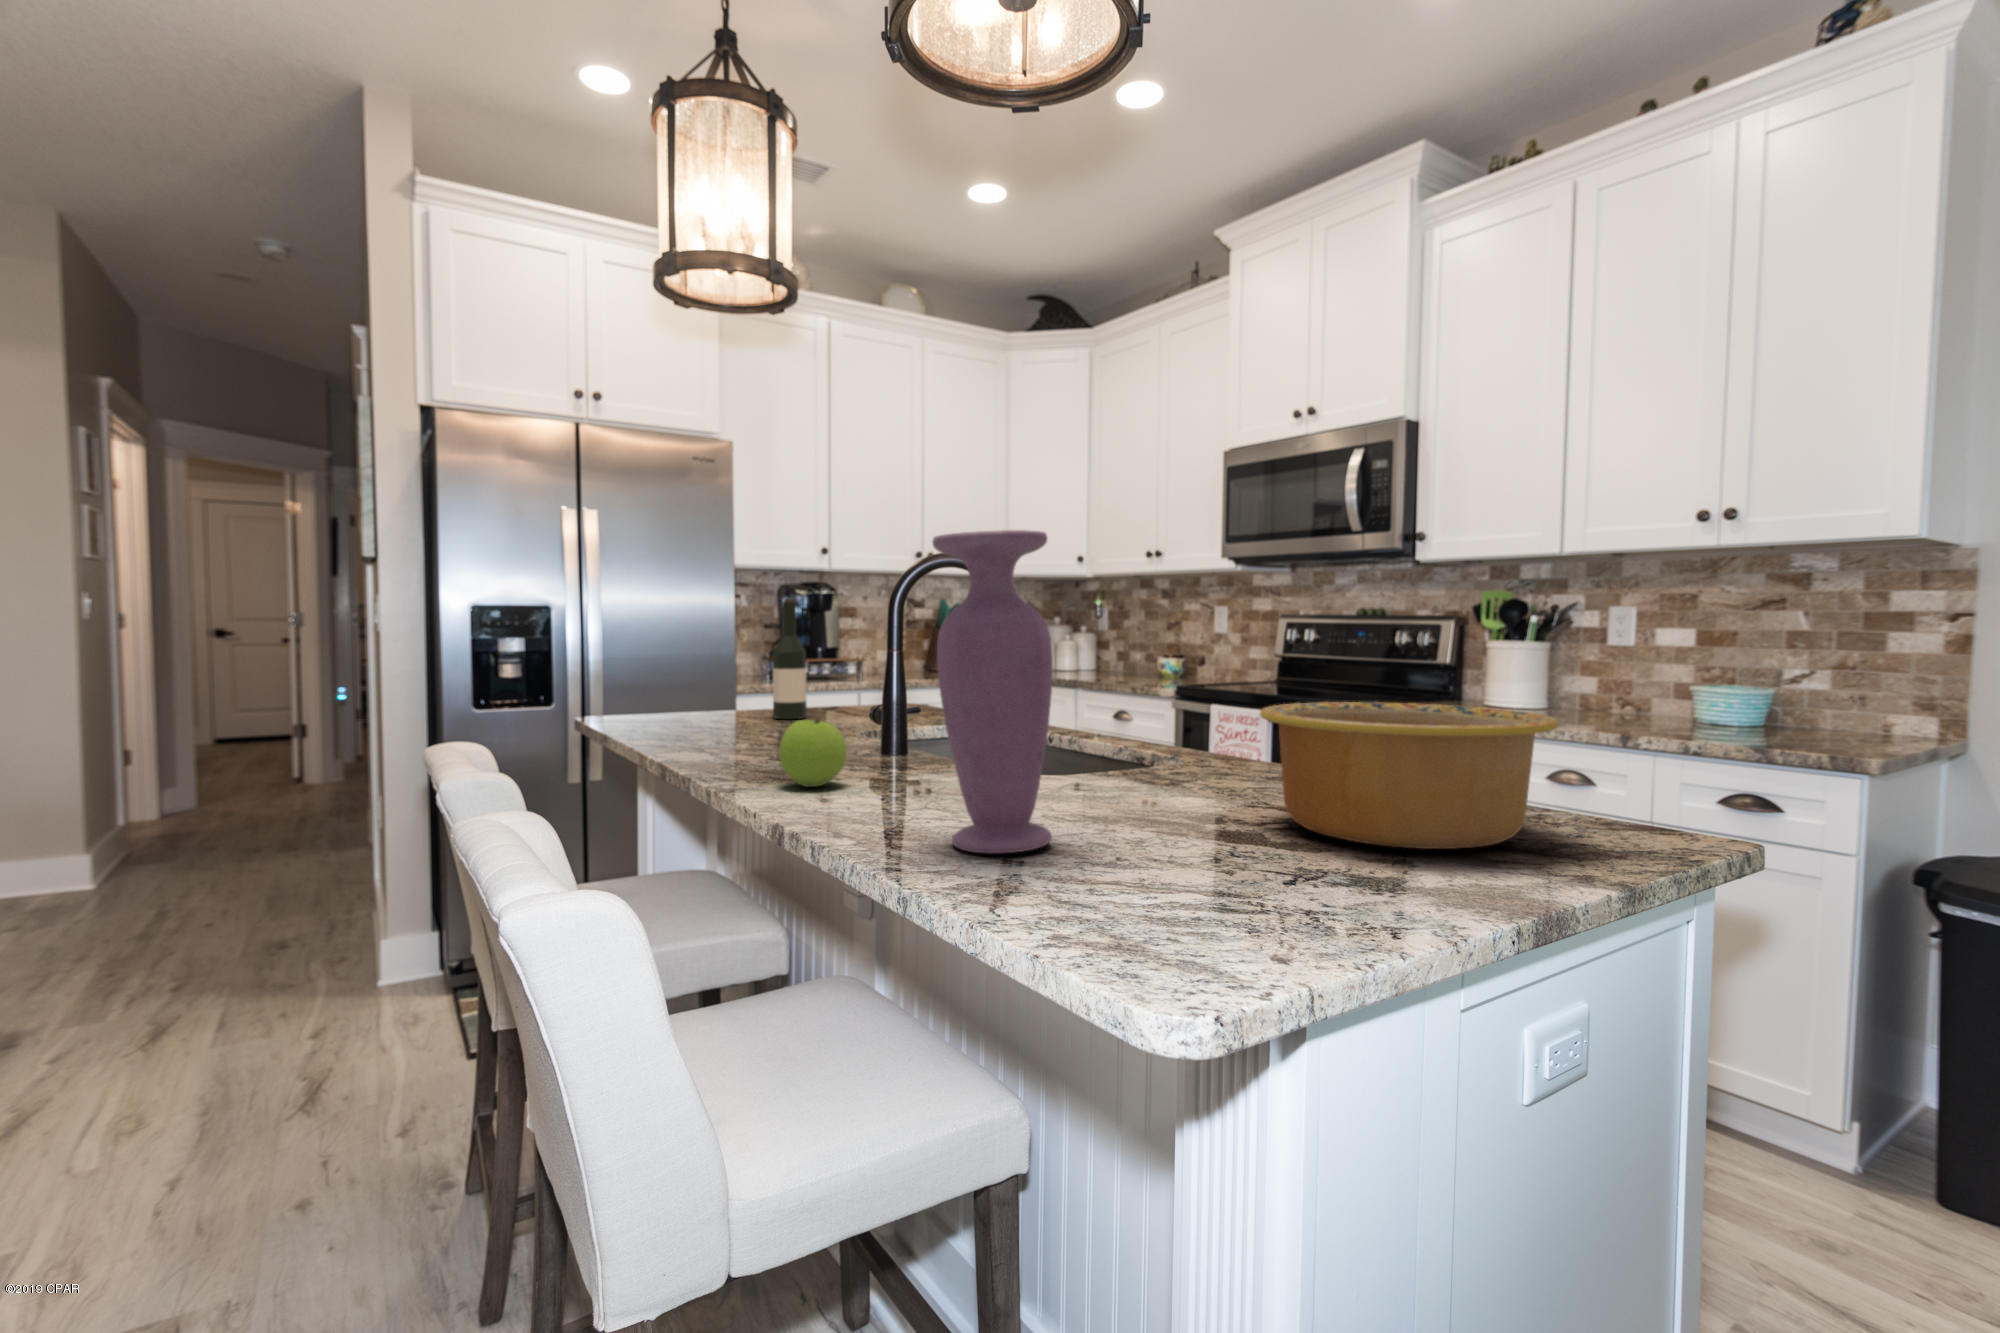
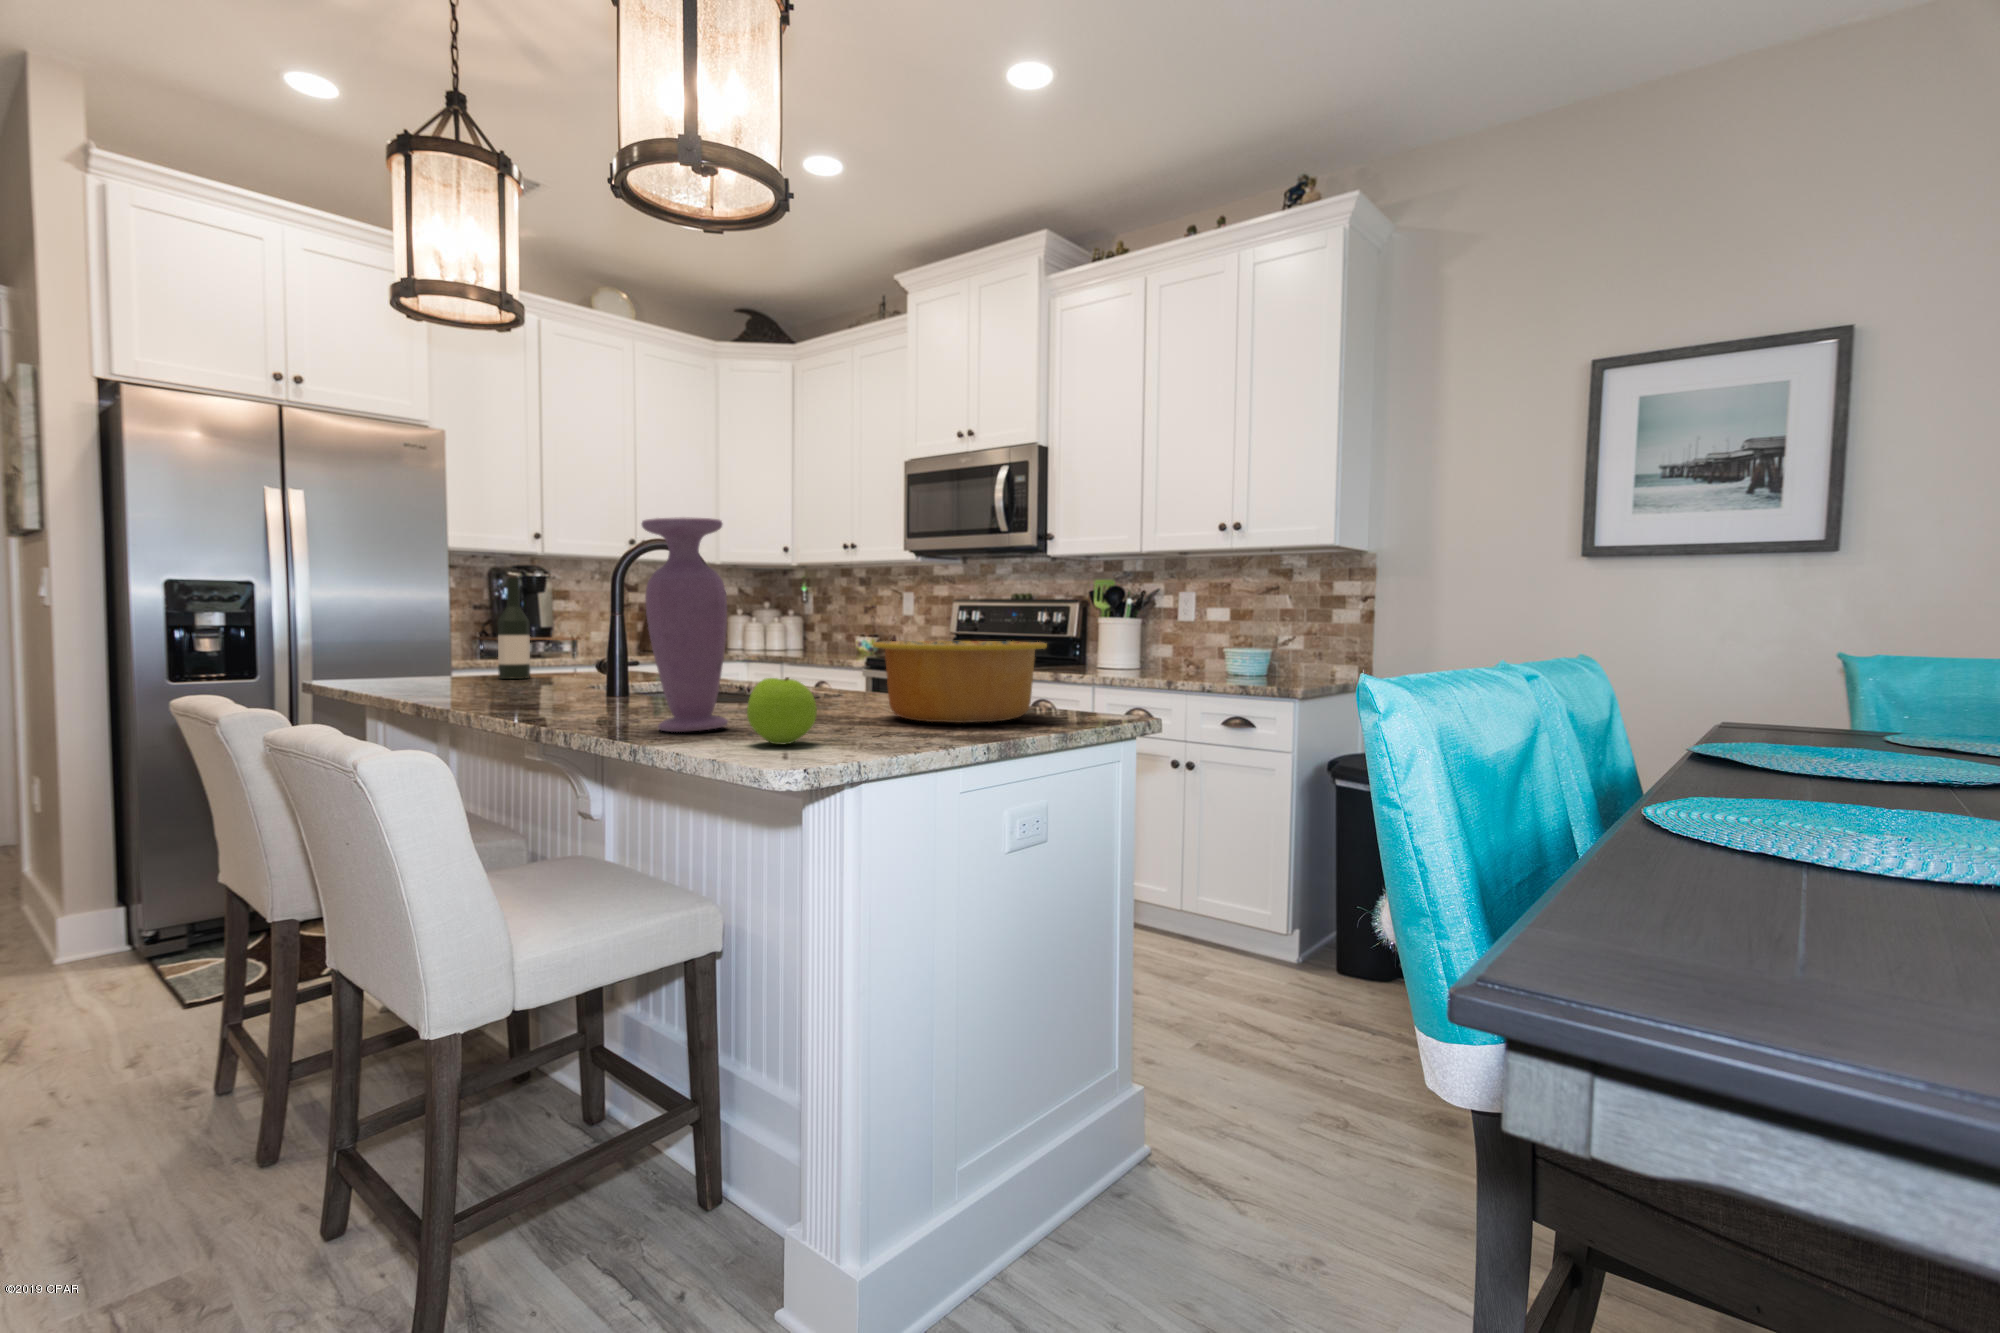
apple: present [779,720,847,787] -> present [747,677,817,744]

